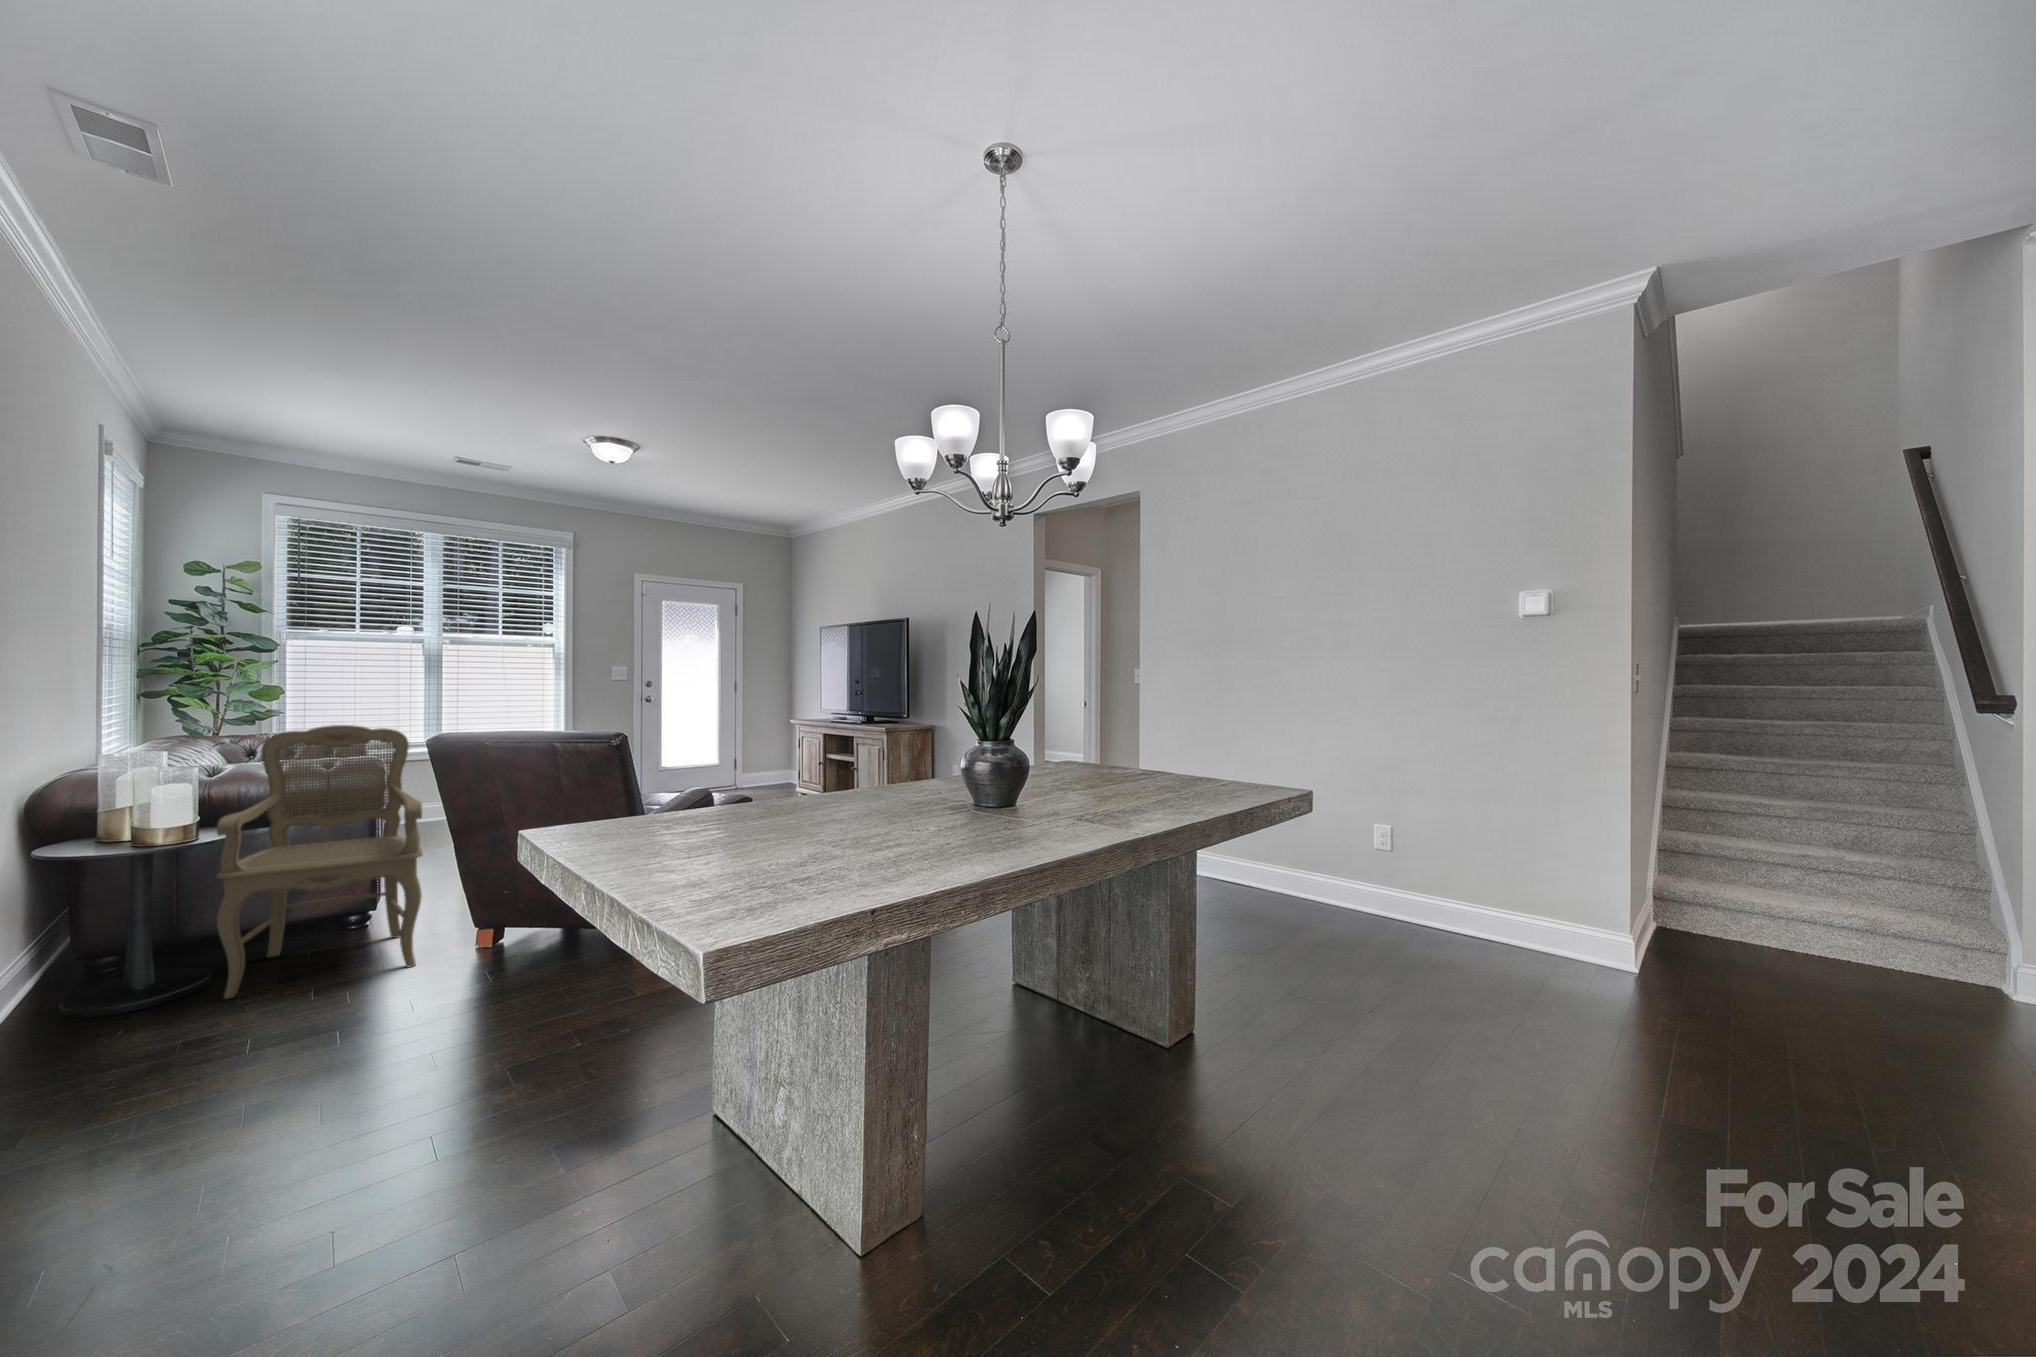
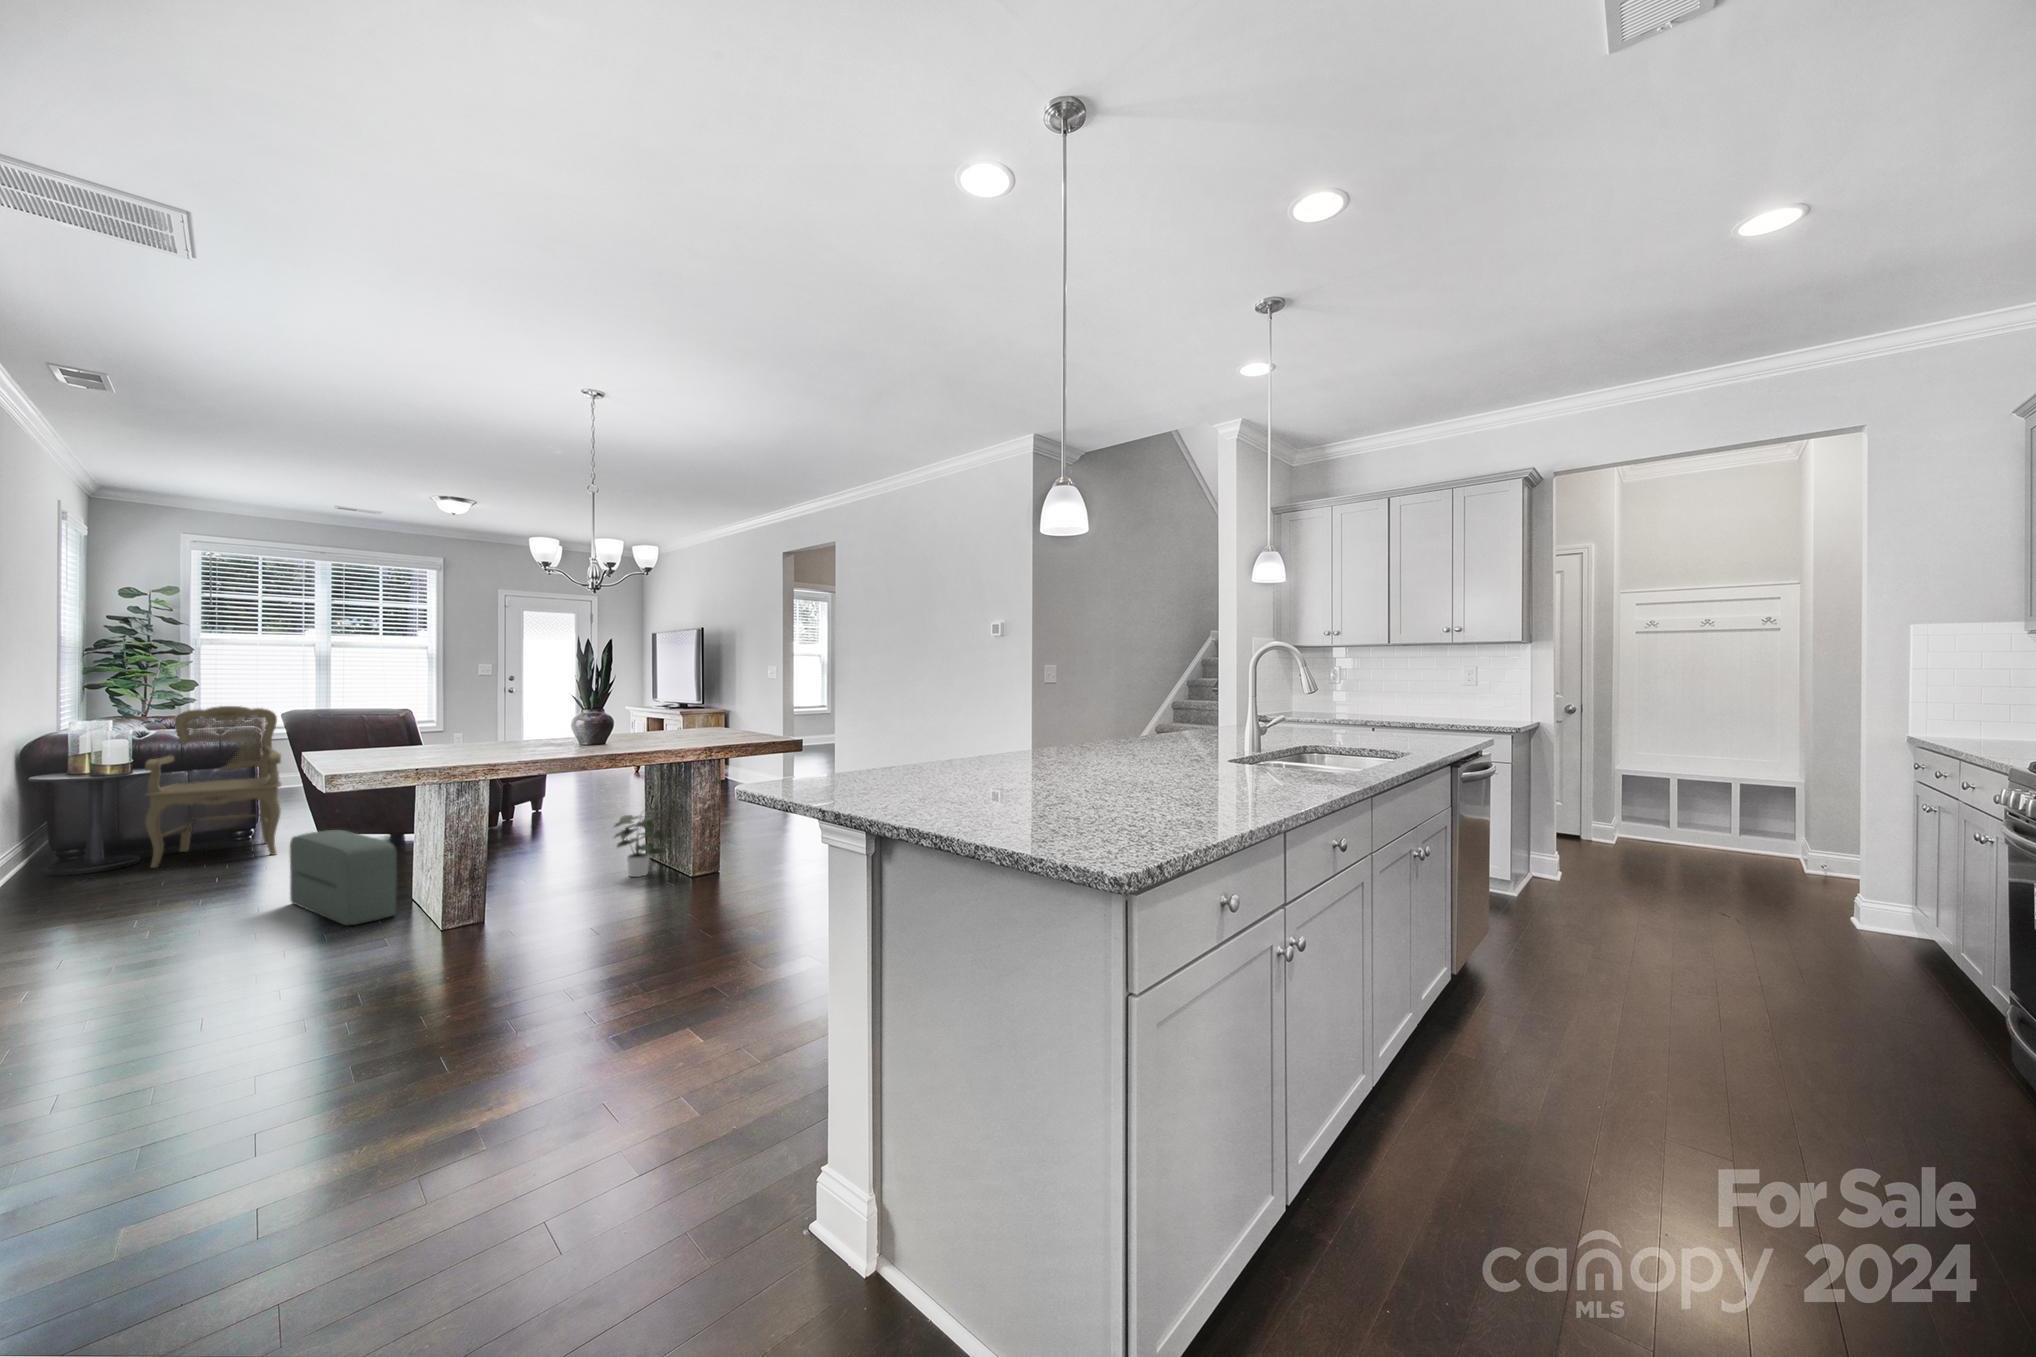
potted plant: none [1003,915,1113,1039] -> present [615,810,670,877]
pouf: none [481,966,705,1212] -> present [290,830,397,925]

